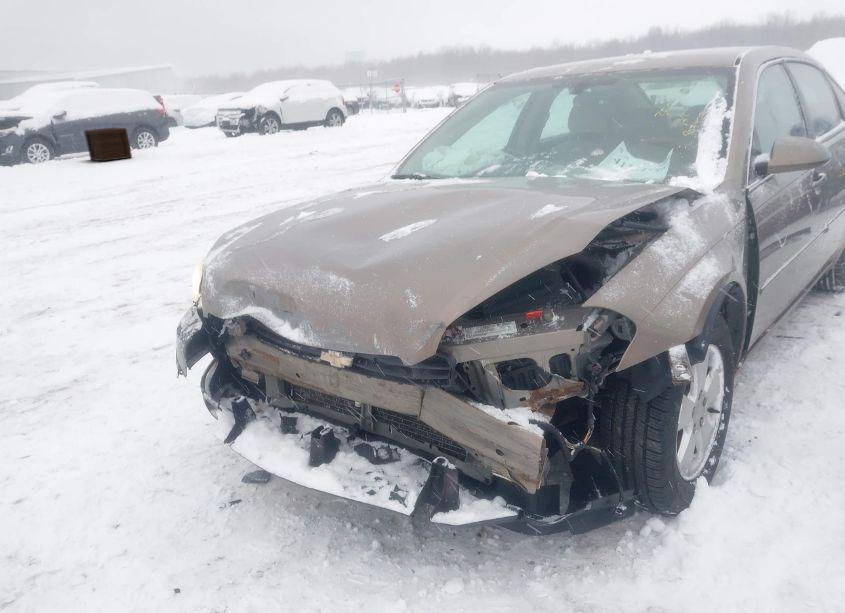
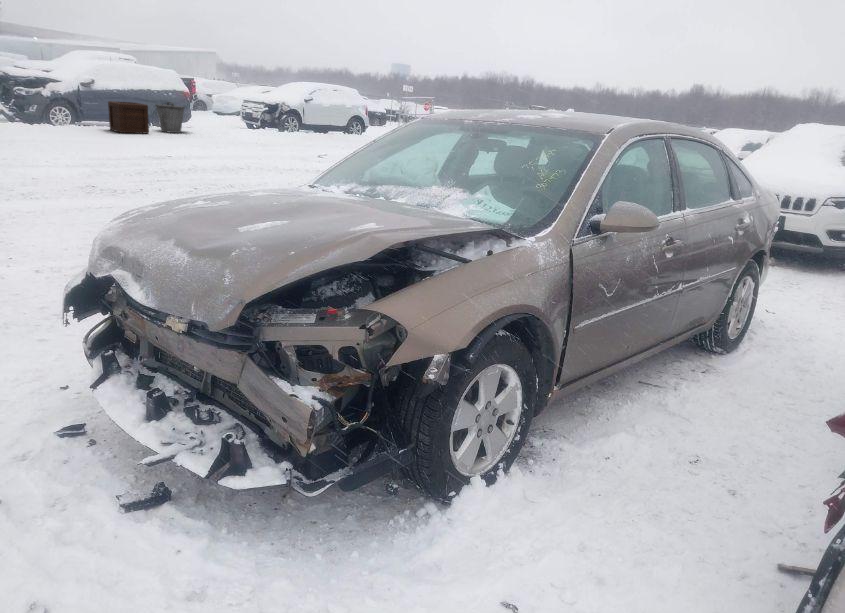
trash can: none [133,122,164,154] -> present [155,102,185,133]

